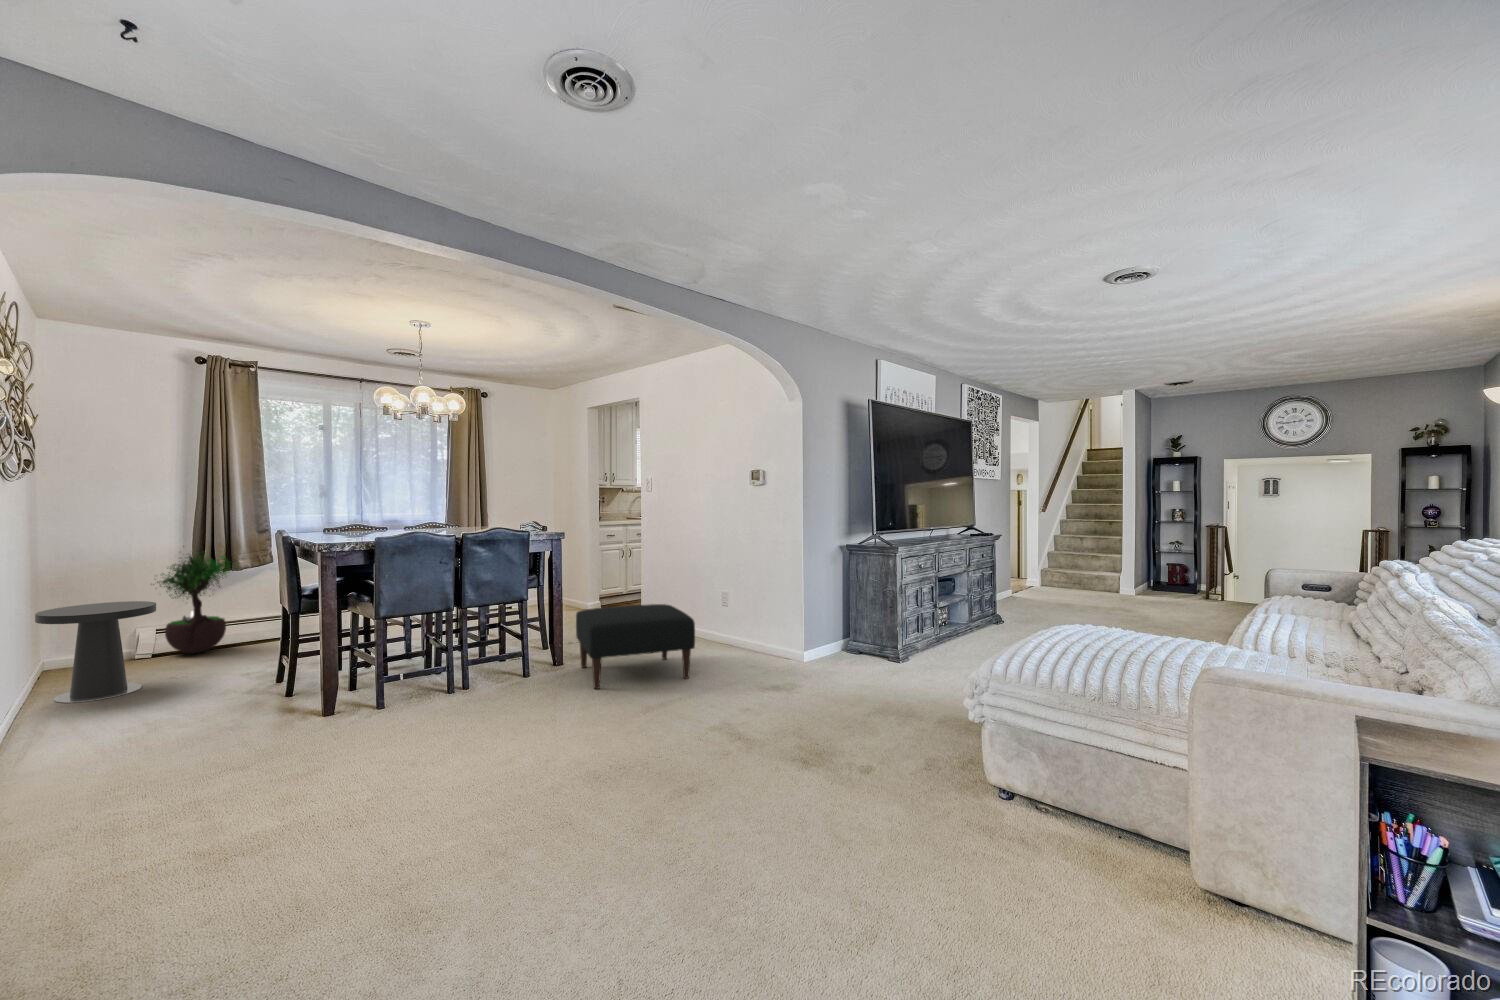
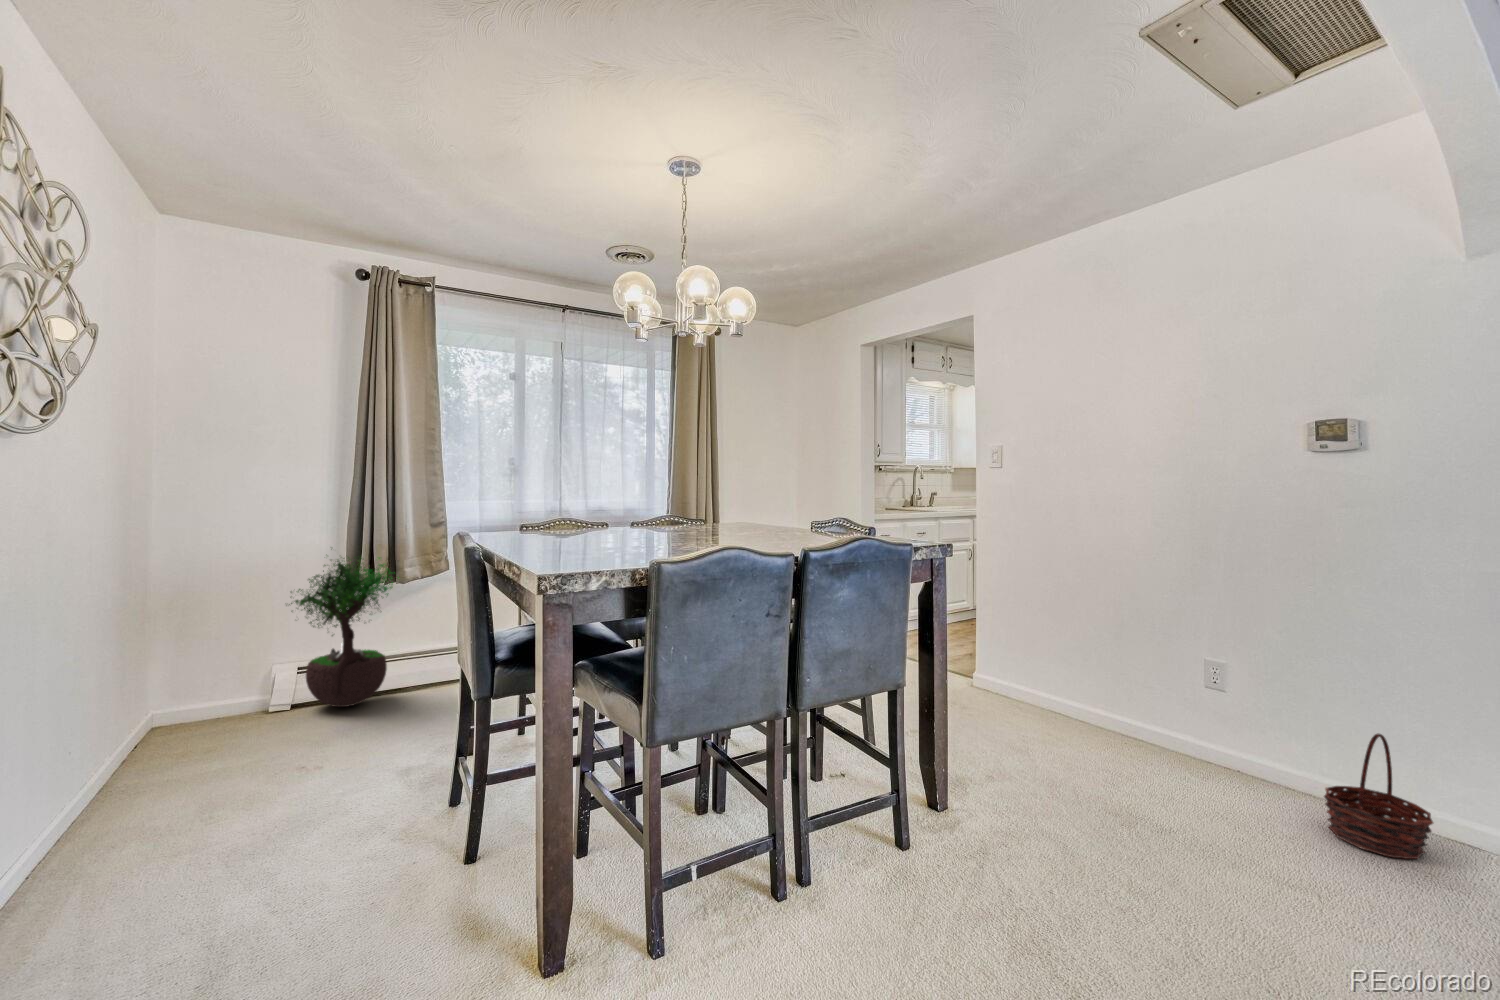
side table: present [35,601,156,703] -> none [80,641,275,829]
ottoman: present [576,604,695,689] -> none [976,703,1316,928]
basket: none [745,609,783,663] -> present [1324,734,1433,859]

